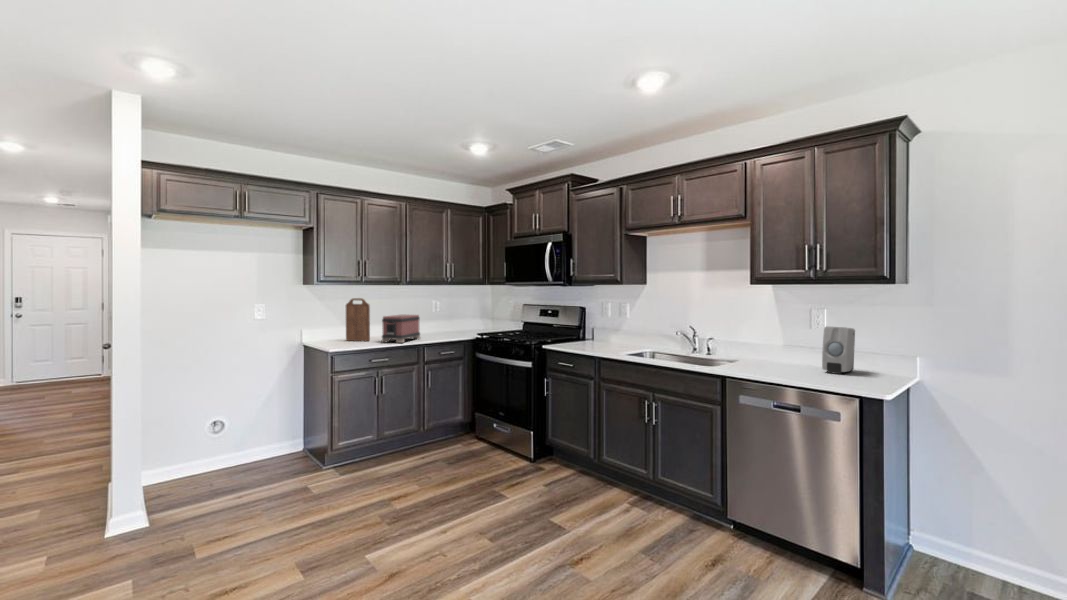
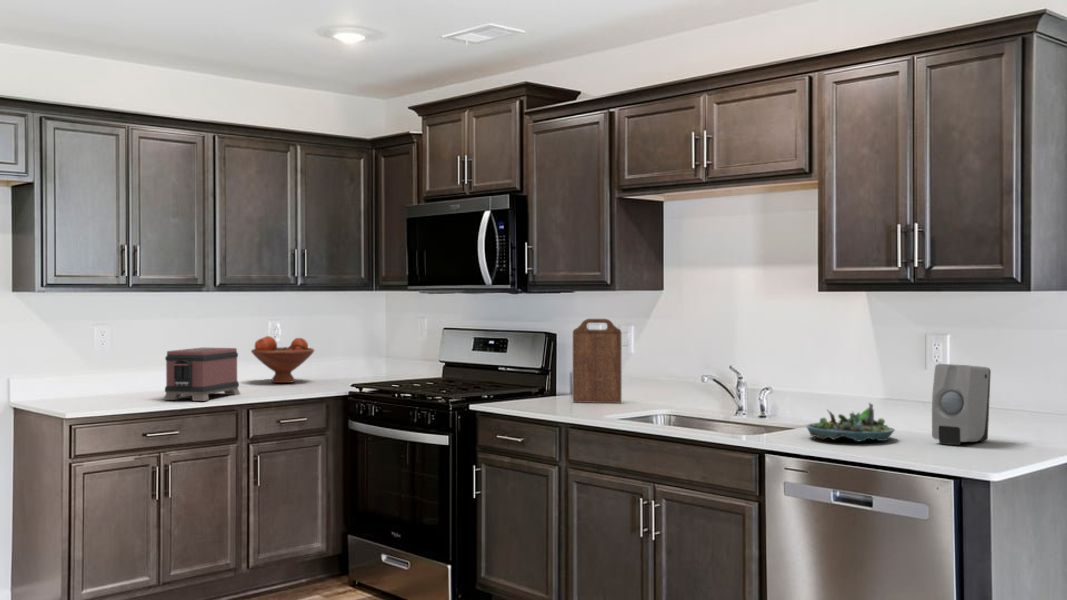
cutting board: present [346,298,370,341] -> present [573,319,622,403]
fruit bowl: none [426,309,458,333] -> present [251,336,314,383]
succulent planter: none [744,348,798,371] -> present [806,403,894,441]

